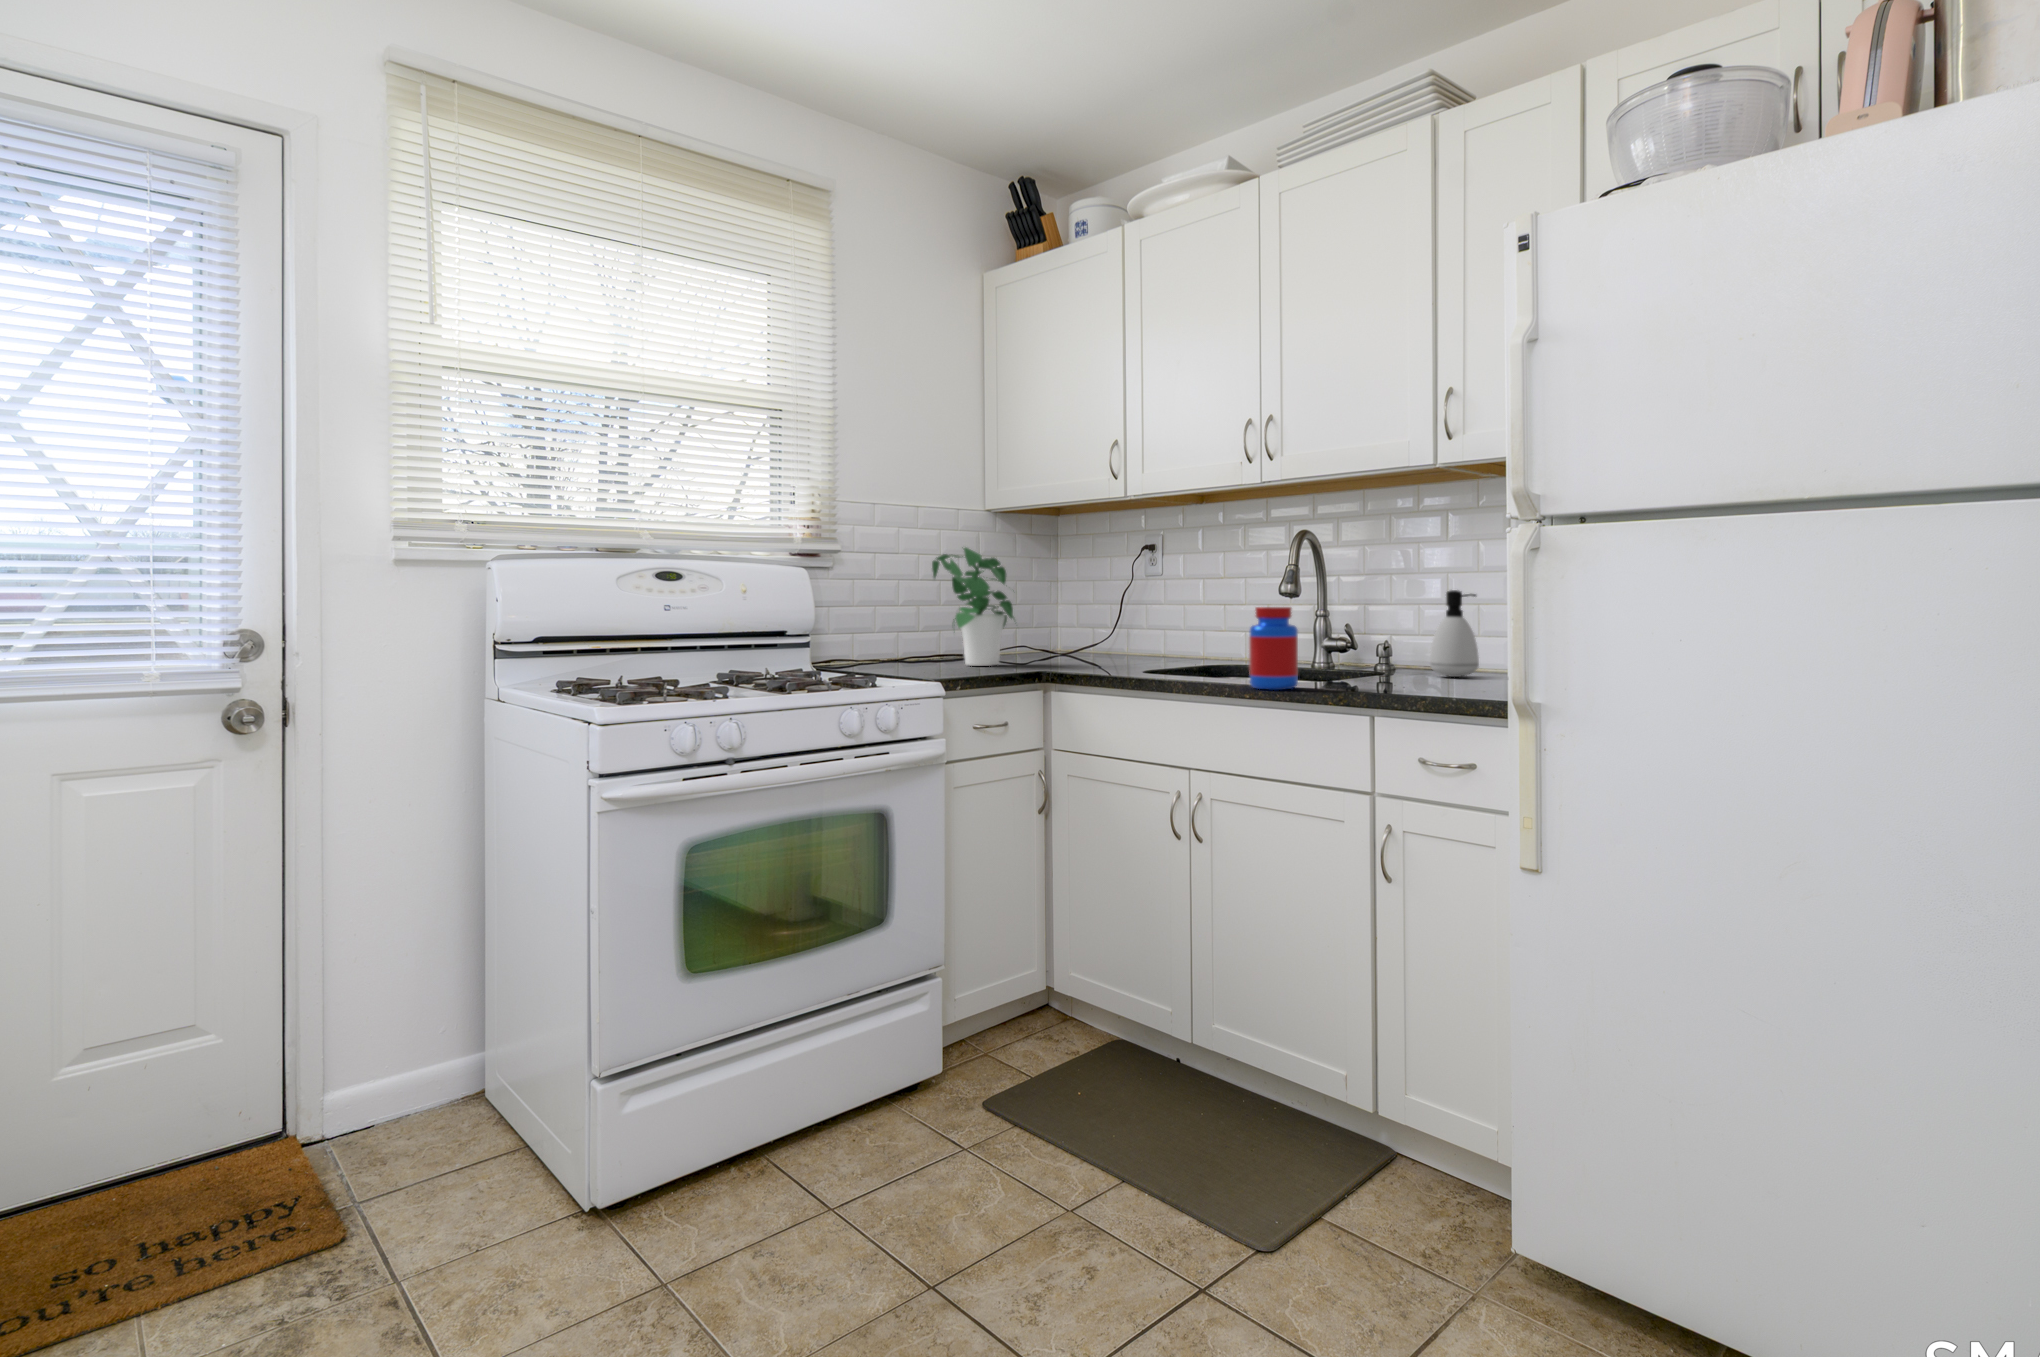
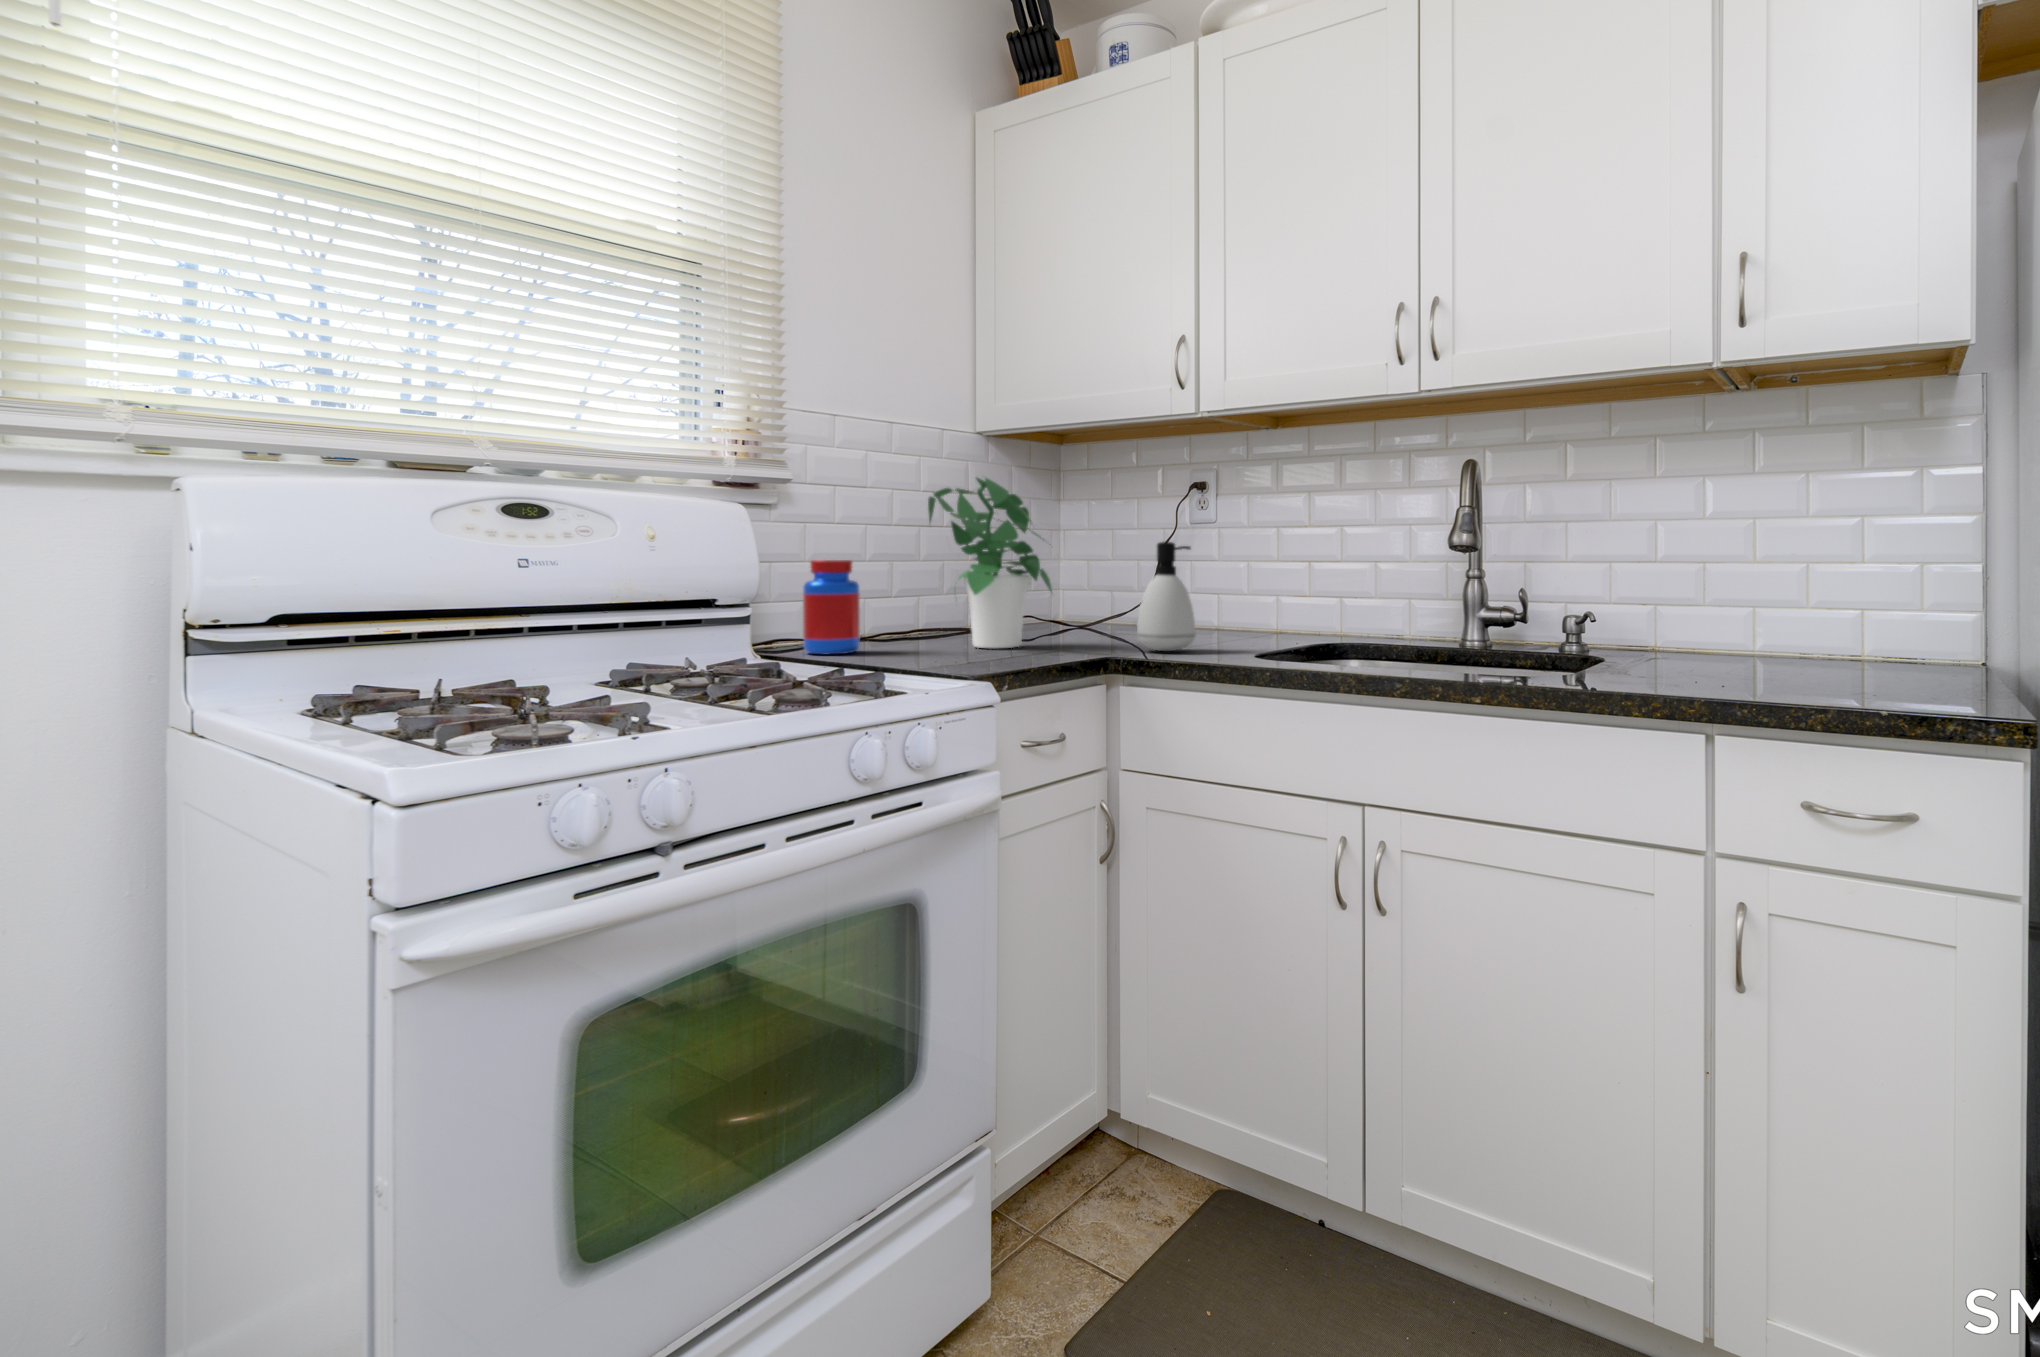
soap dispenser: present [1430,590,1479,677] -> present [1137,541,1195,651]
jar: present [1249,607,1298,690] -> present [803,560,860,654]

